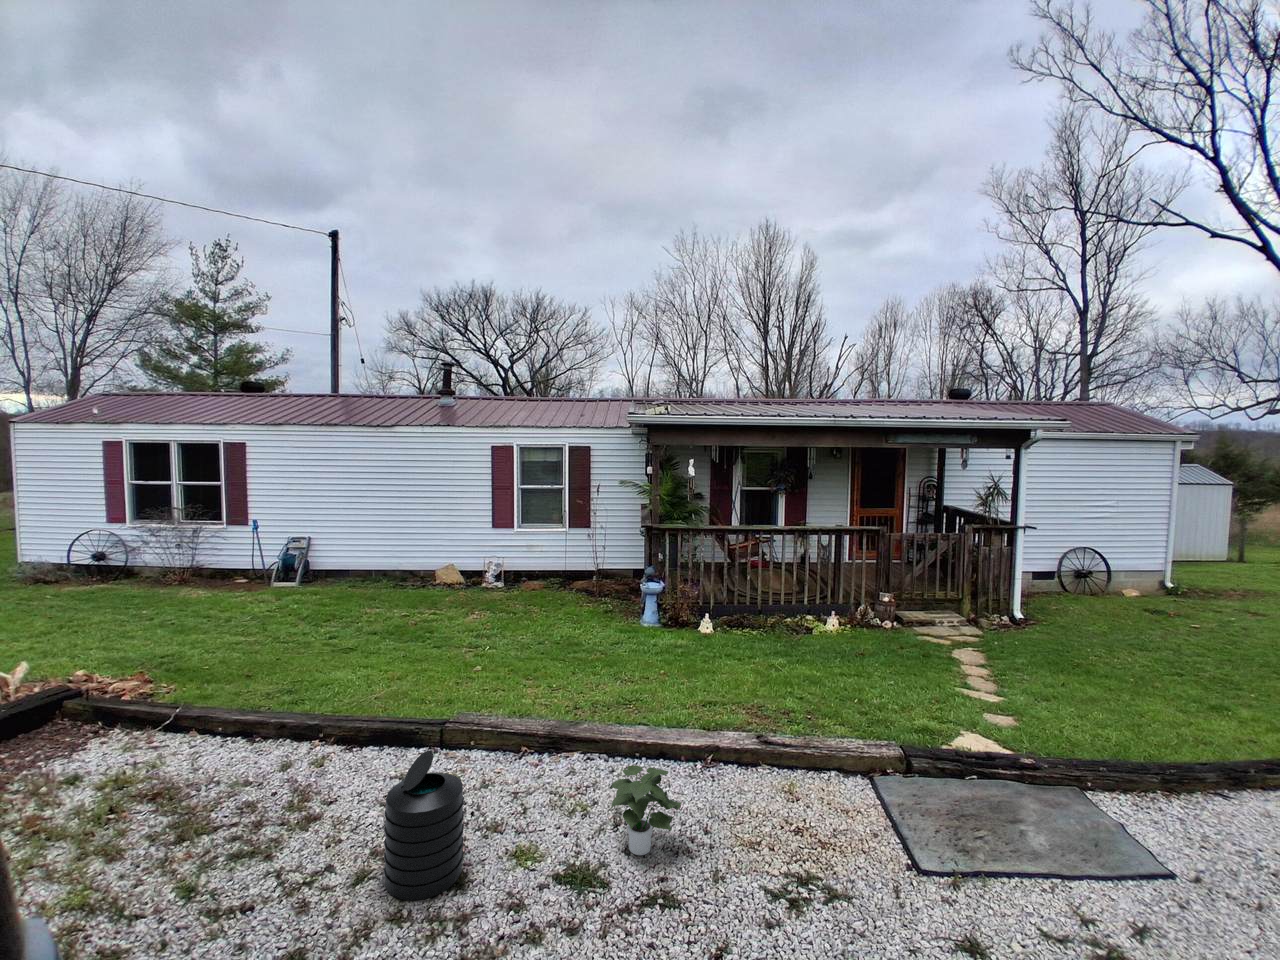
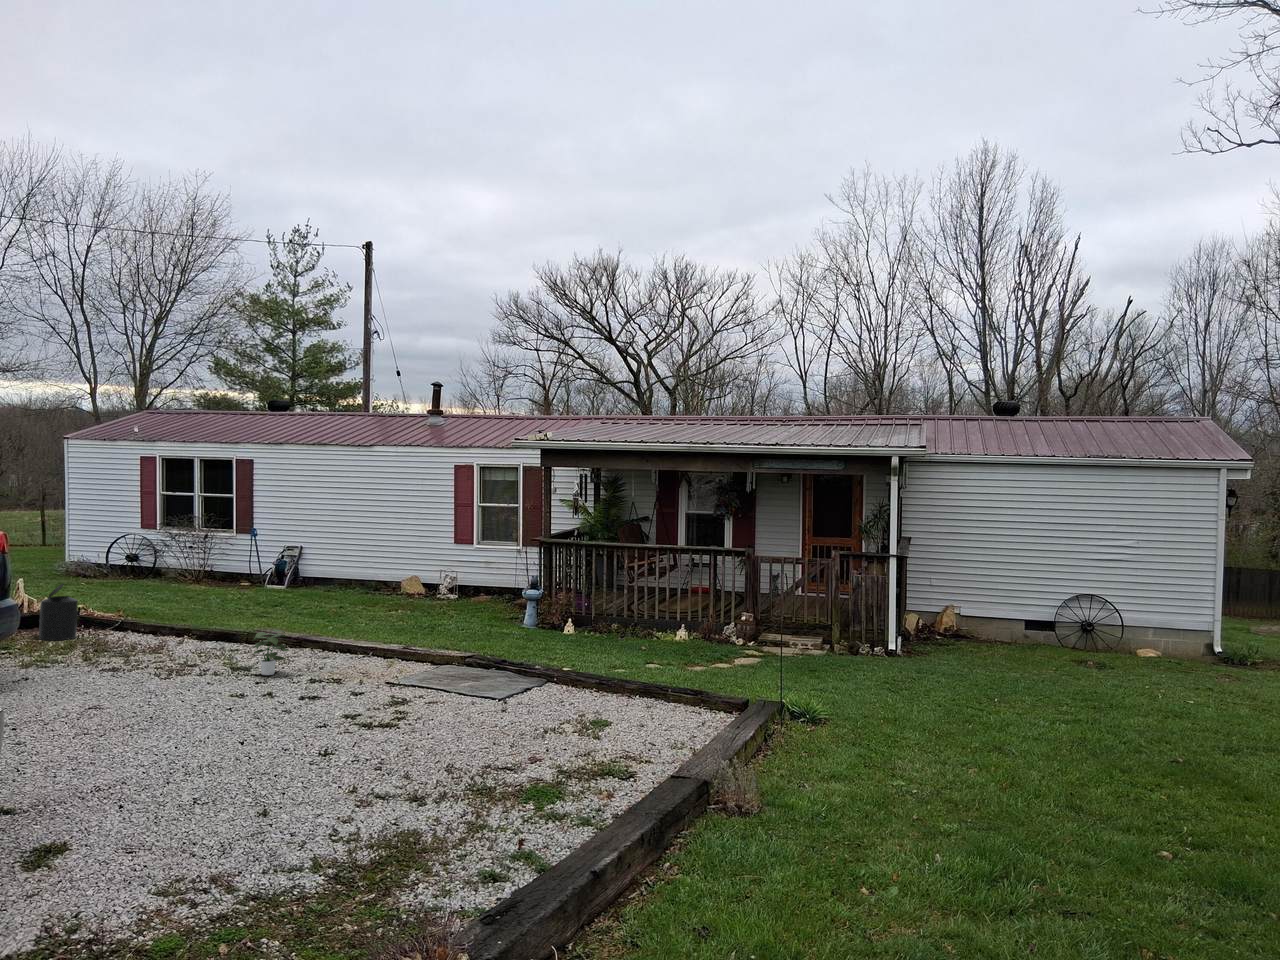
trash can: present [384,751,464,901] -> present [39,584,78,640]

